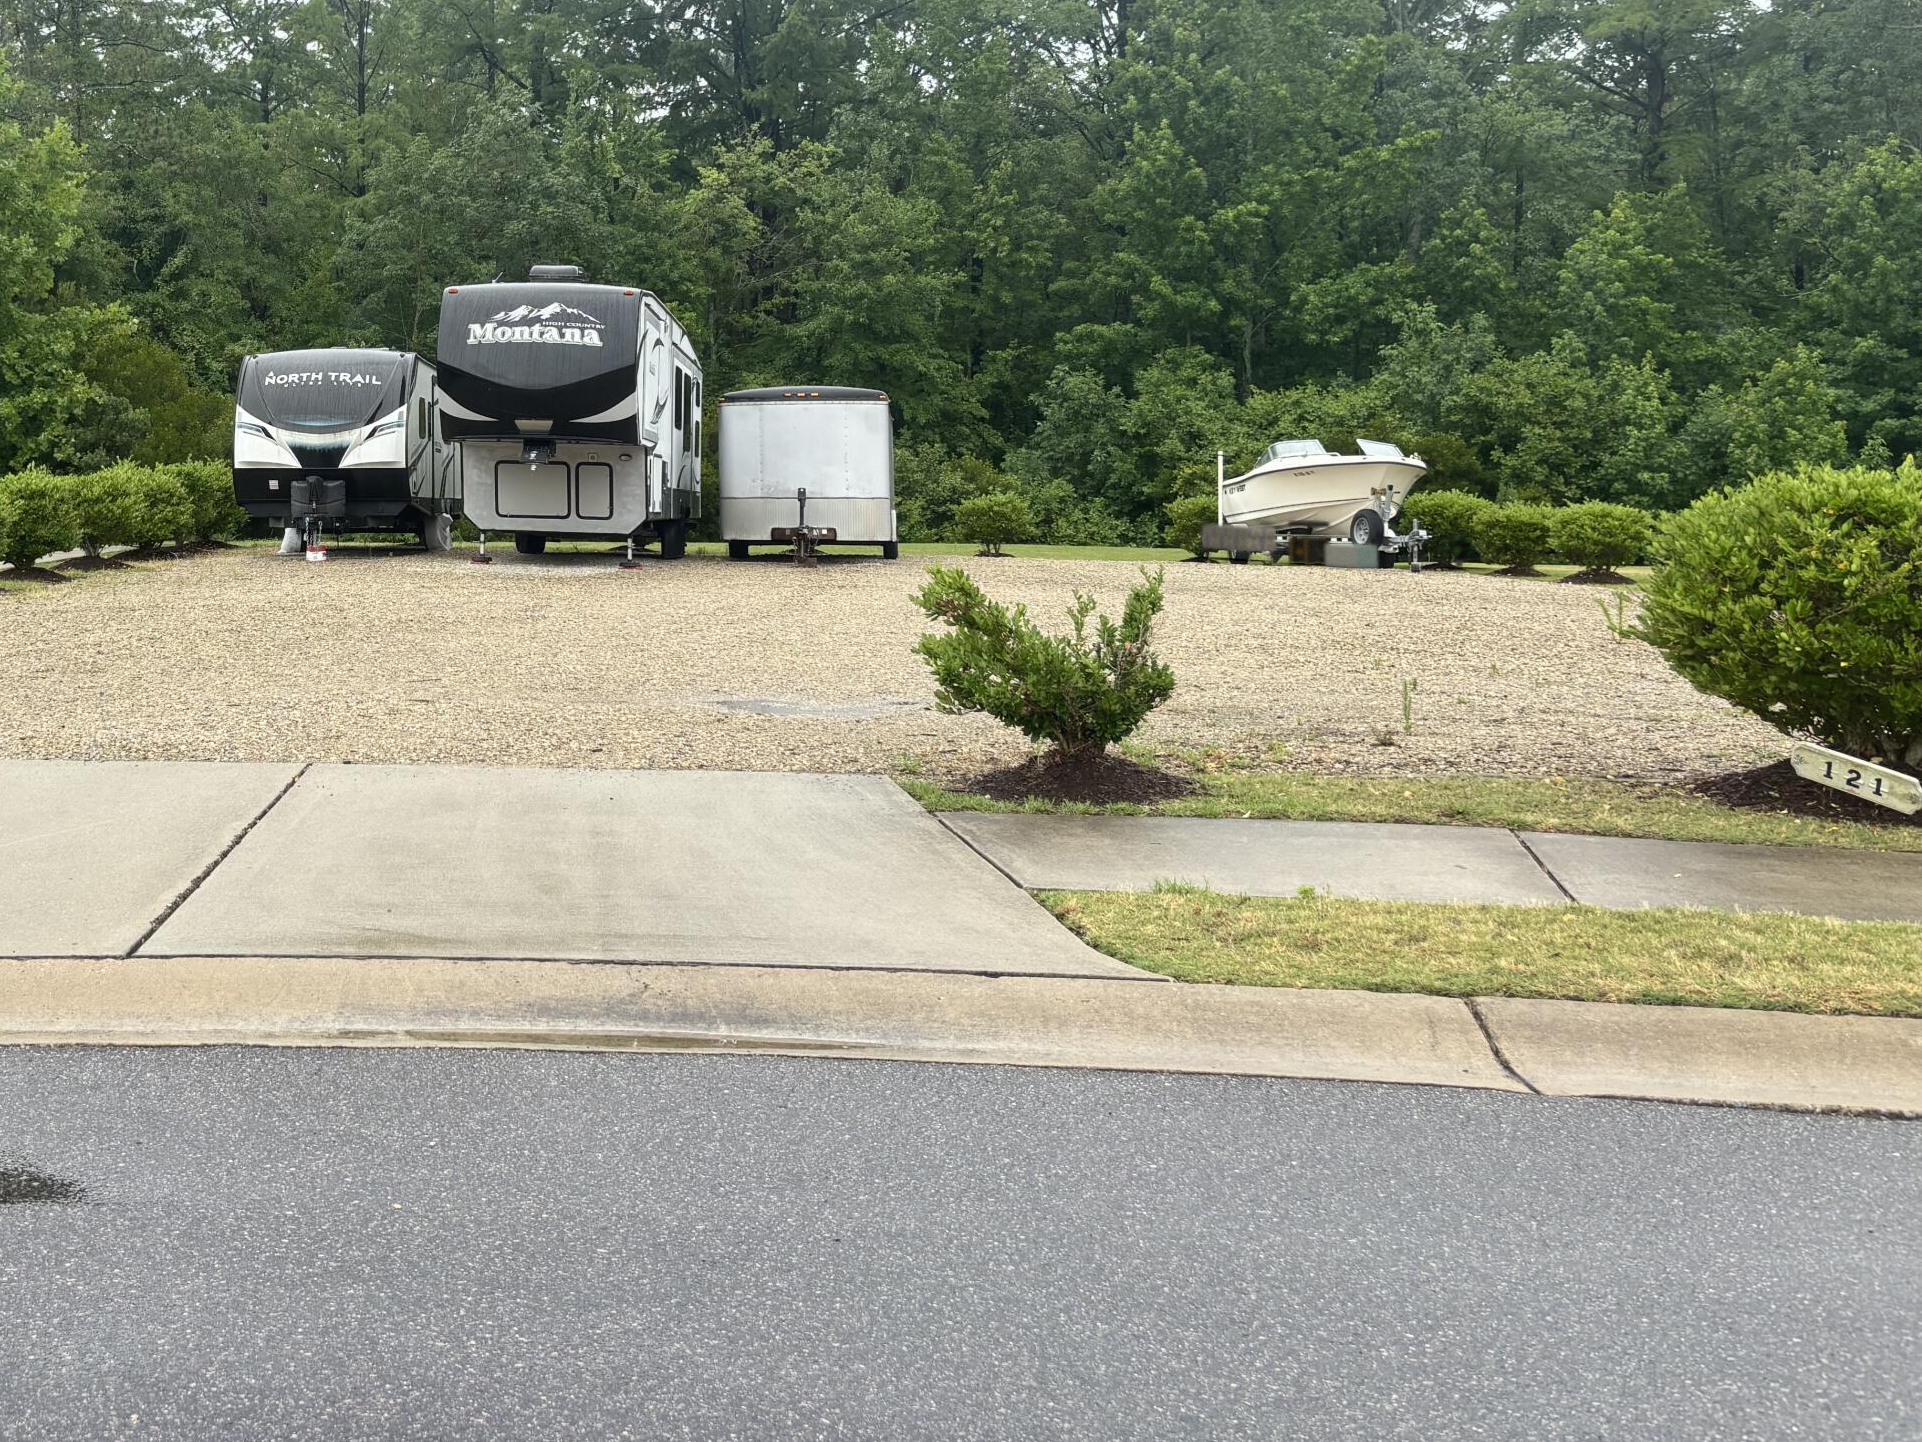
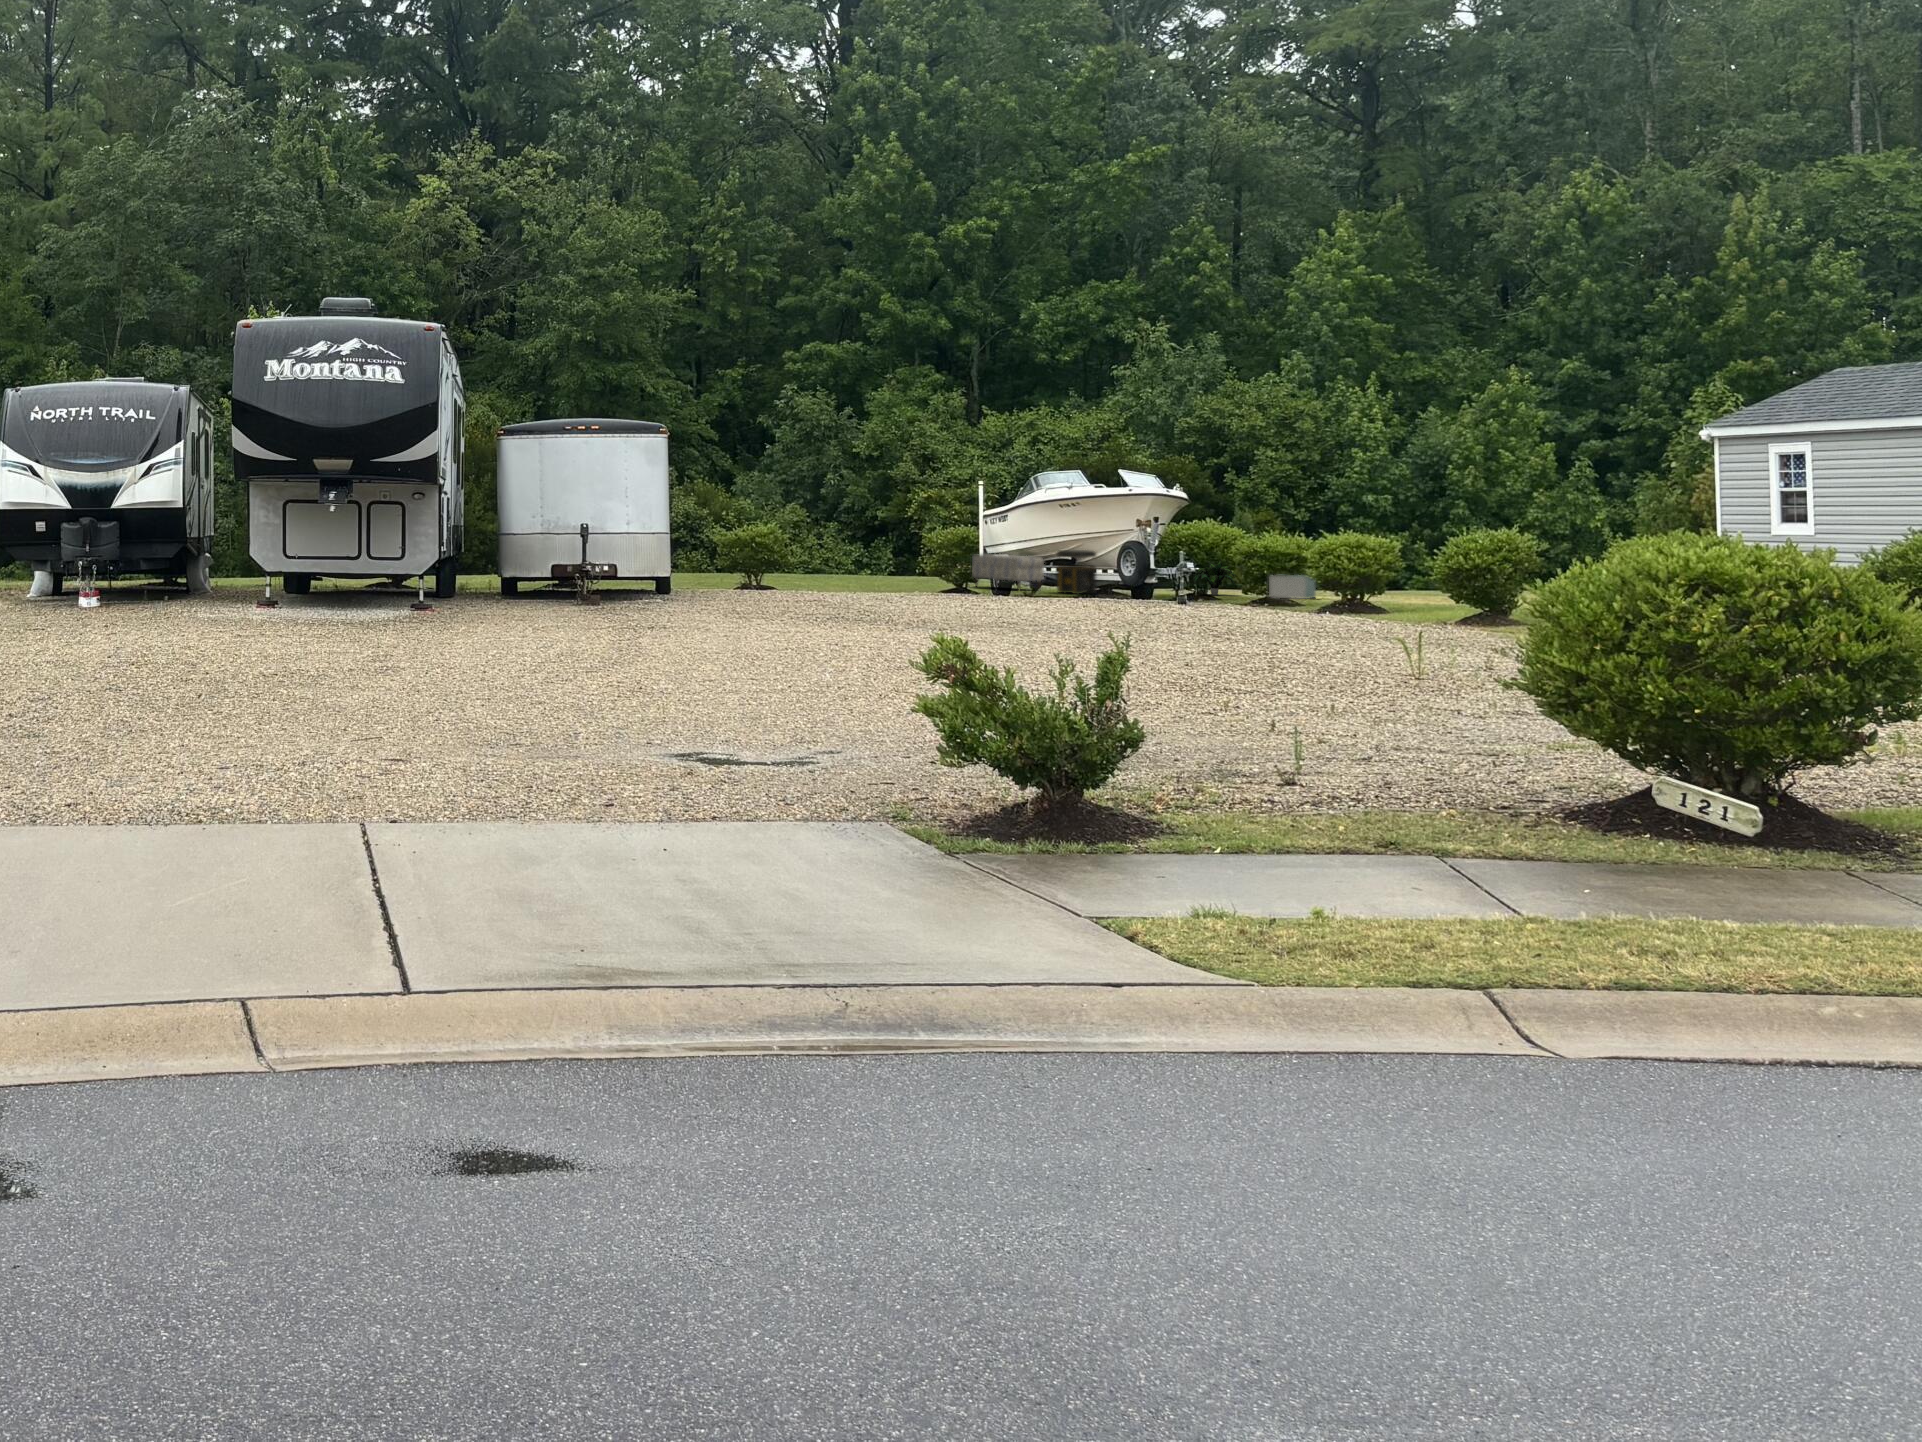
storage box: present [1325,544,1378,568] -> present [1269,575,1316,599]

